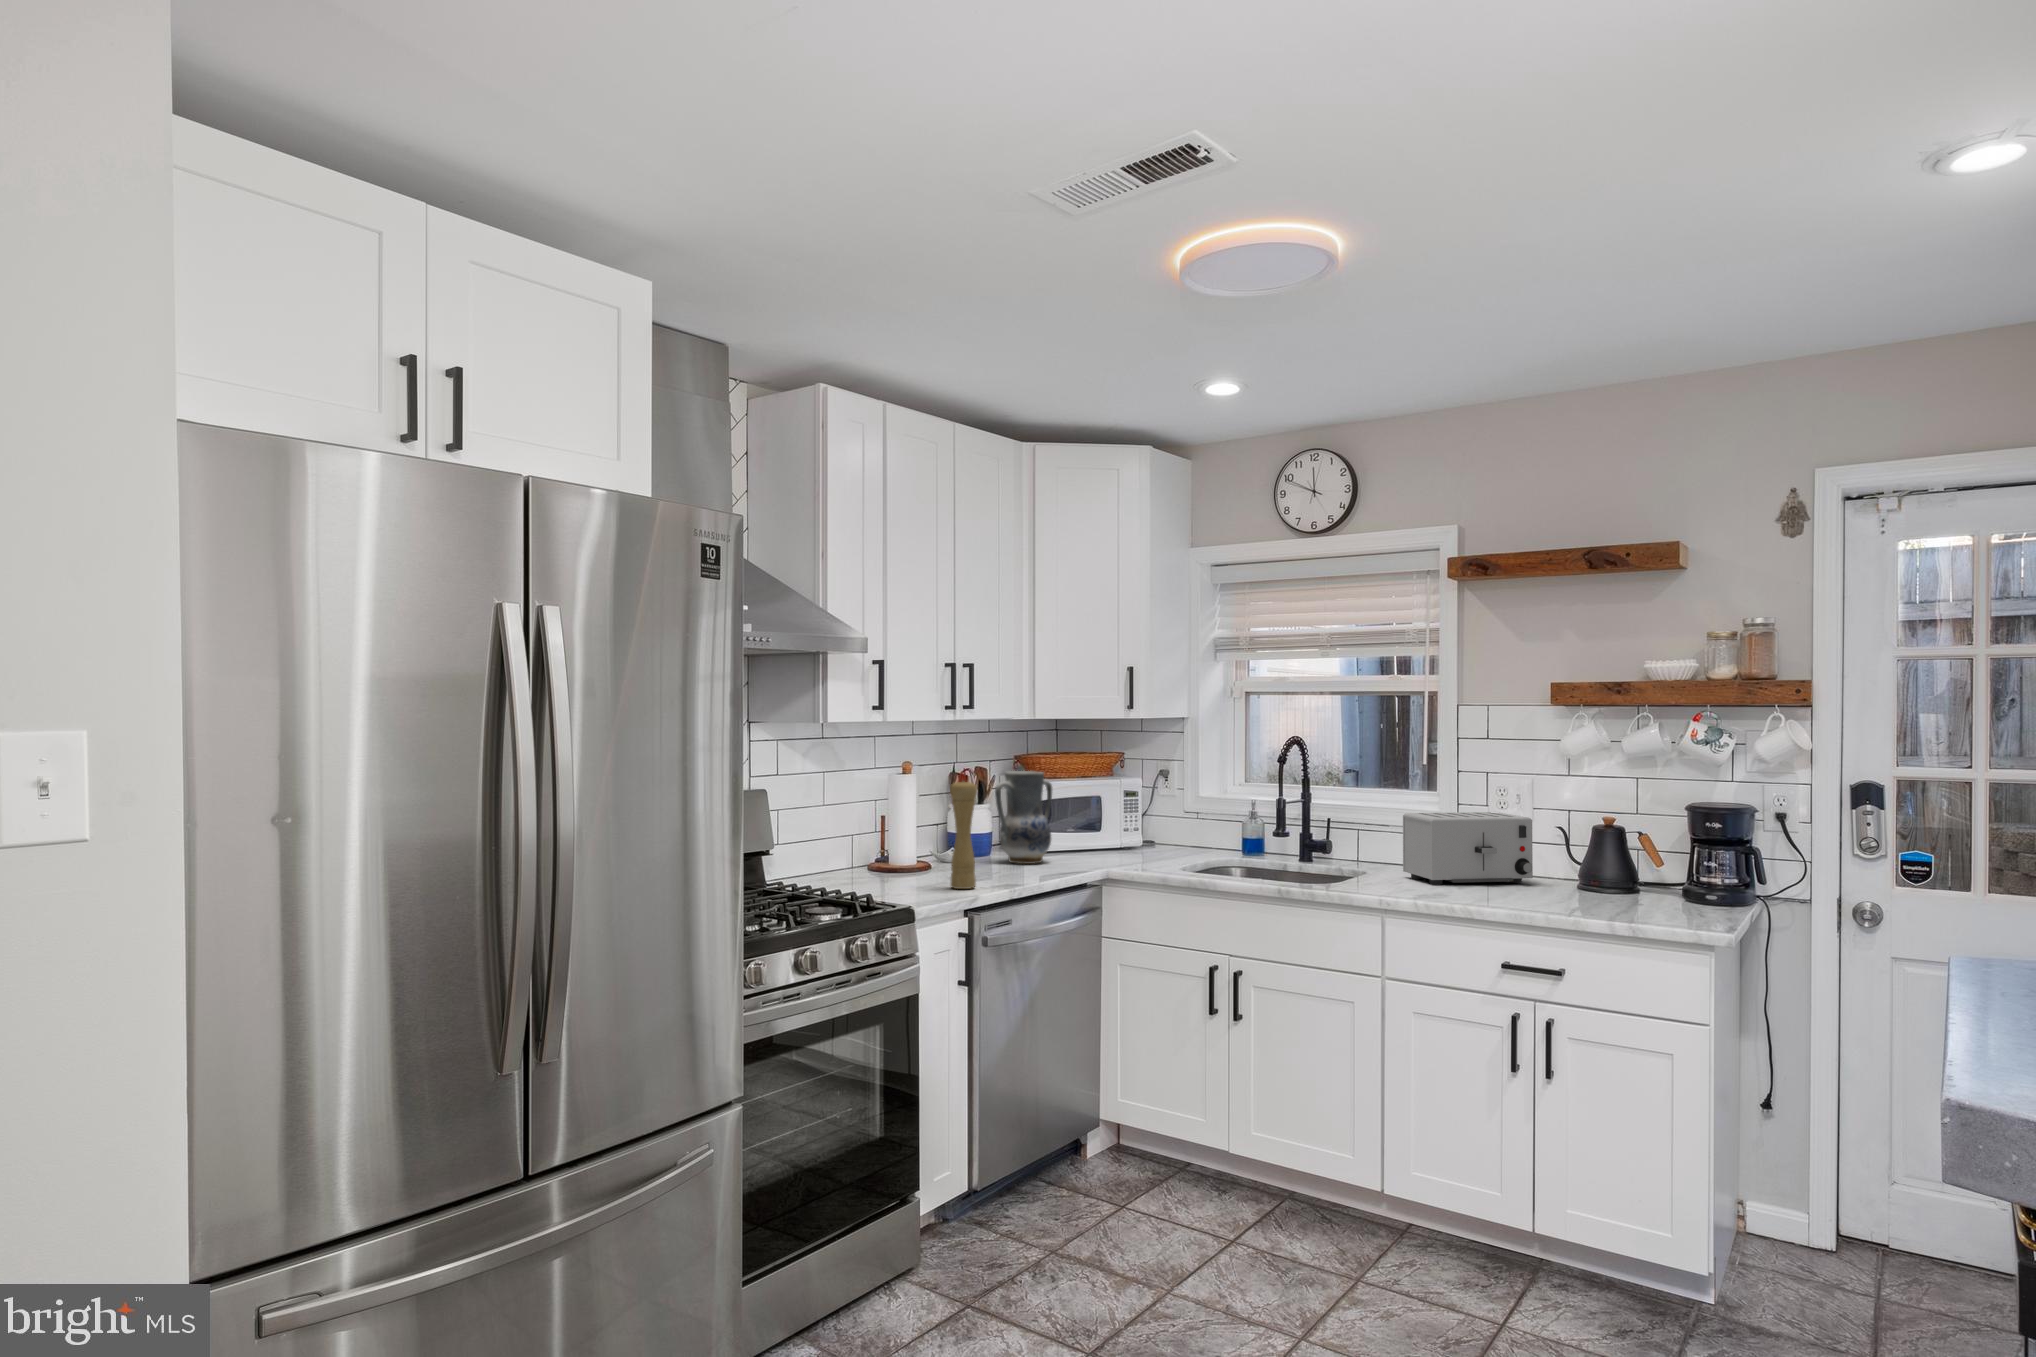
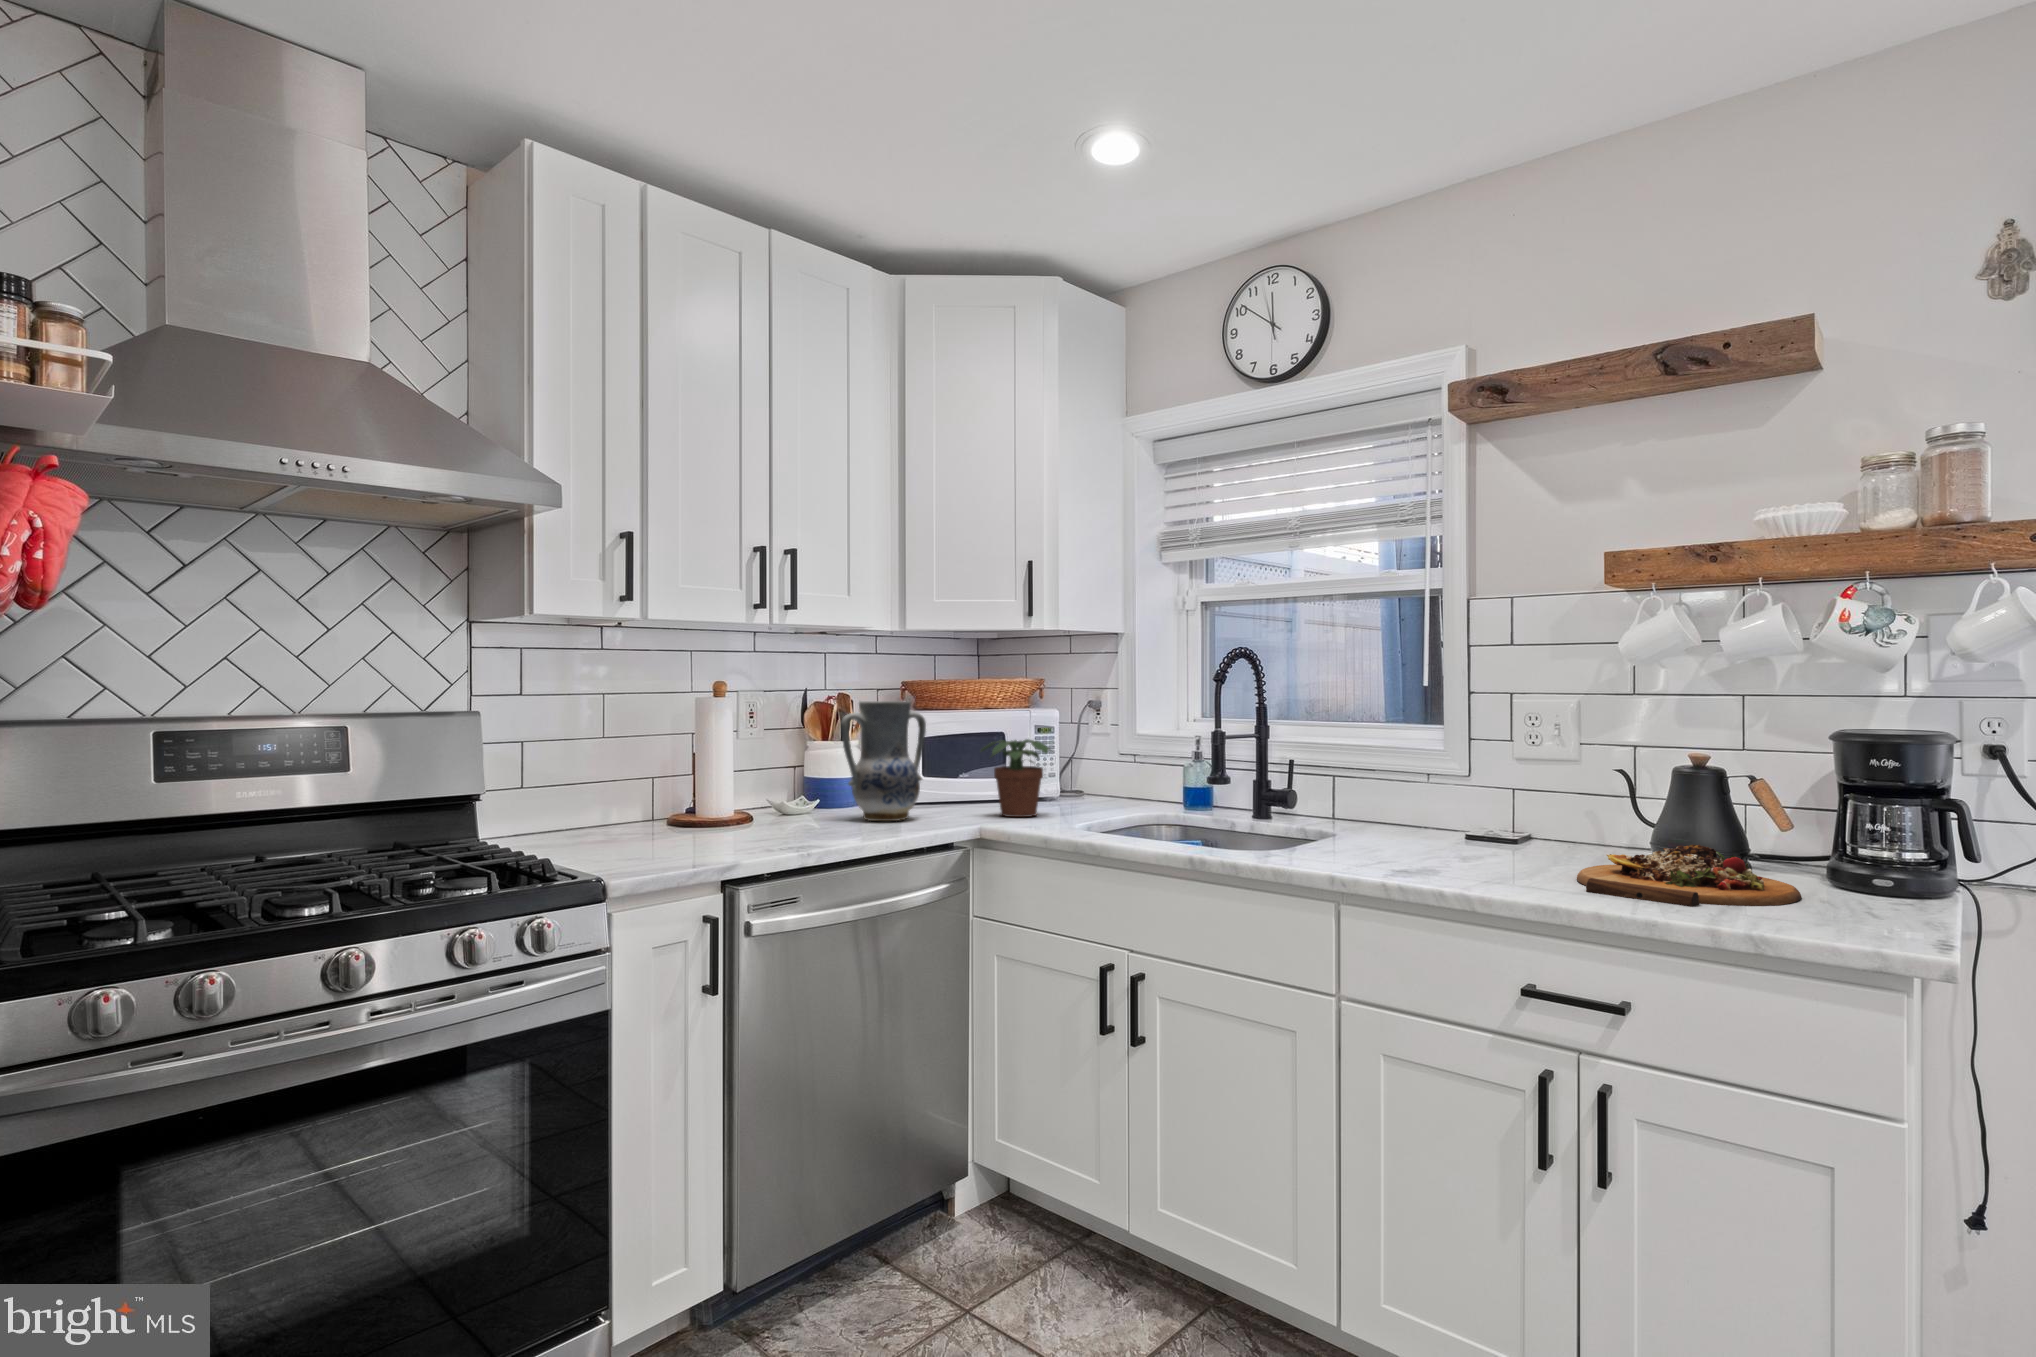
pepper mill: present [950,781,977,889] -> none [705,699,745,854]
potted plant: none [1090,800,1144,860] -> present [981,739,1050,817]
toaster: present [1403,812,1533,885] -> none [1387,750,1579,853]
cutting board: none [1534,878,1666,916] -> present [1577,845,1801,907]

